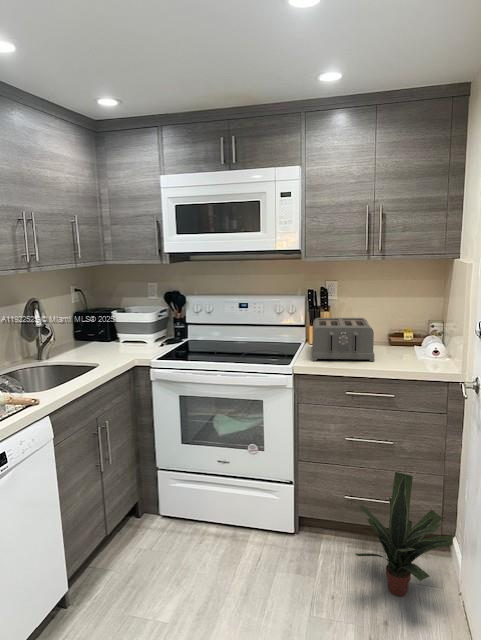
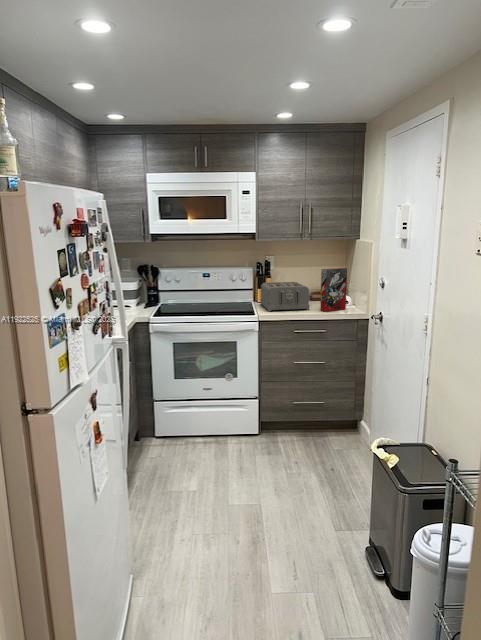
cereal box: none [390,301,434,366] -> present [320,268,347,312]
potted plant: present [355,472,453,596] -> none [309,382,369,457]

